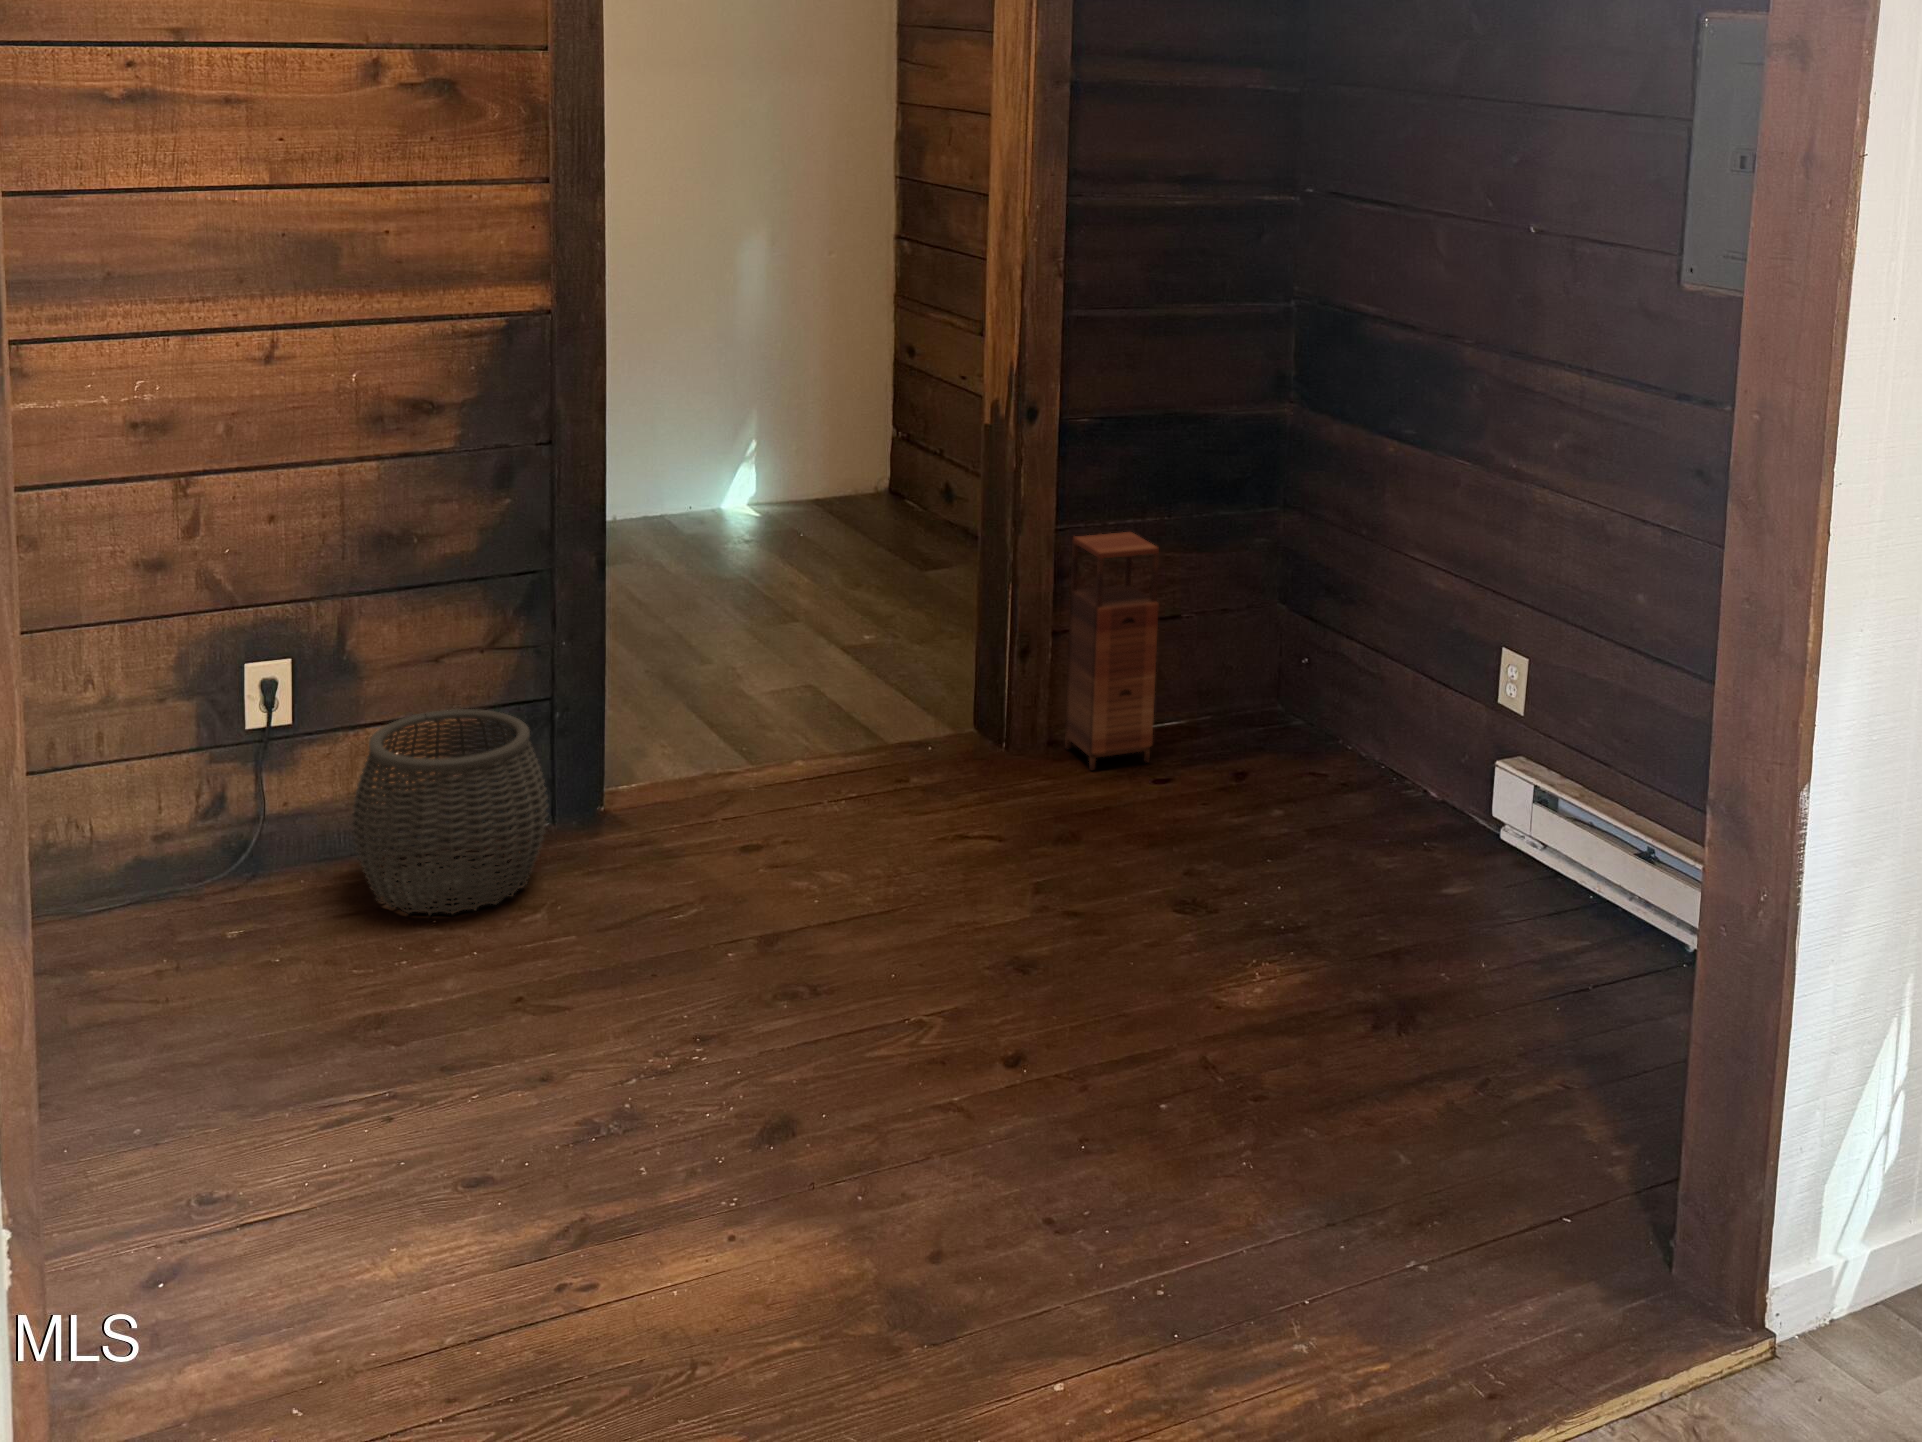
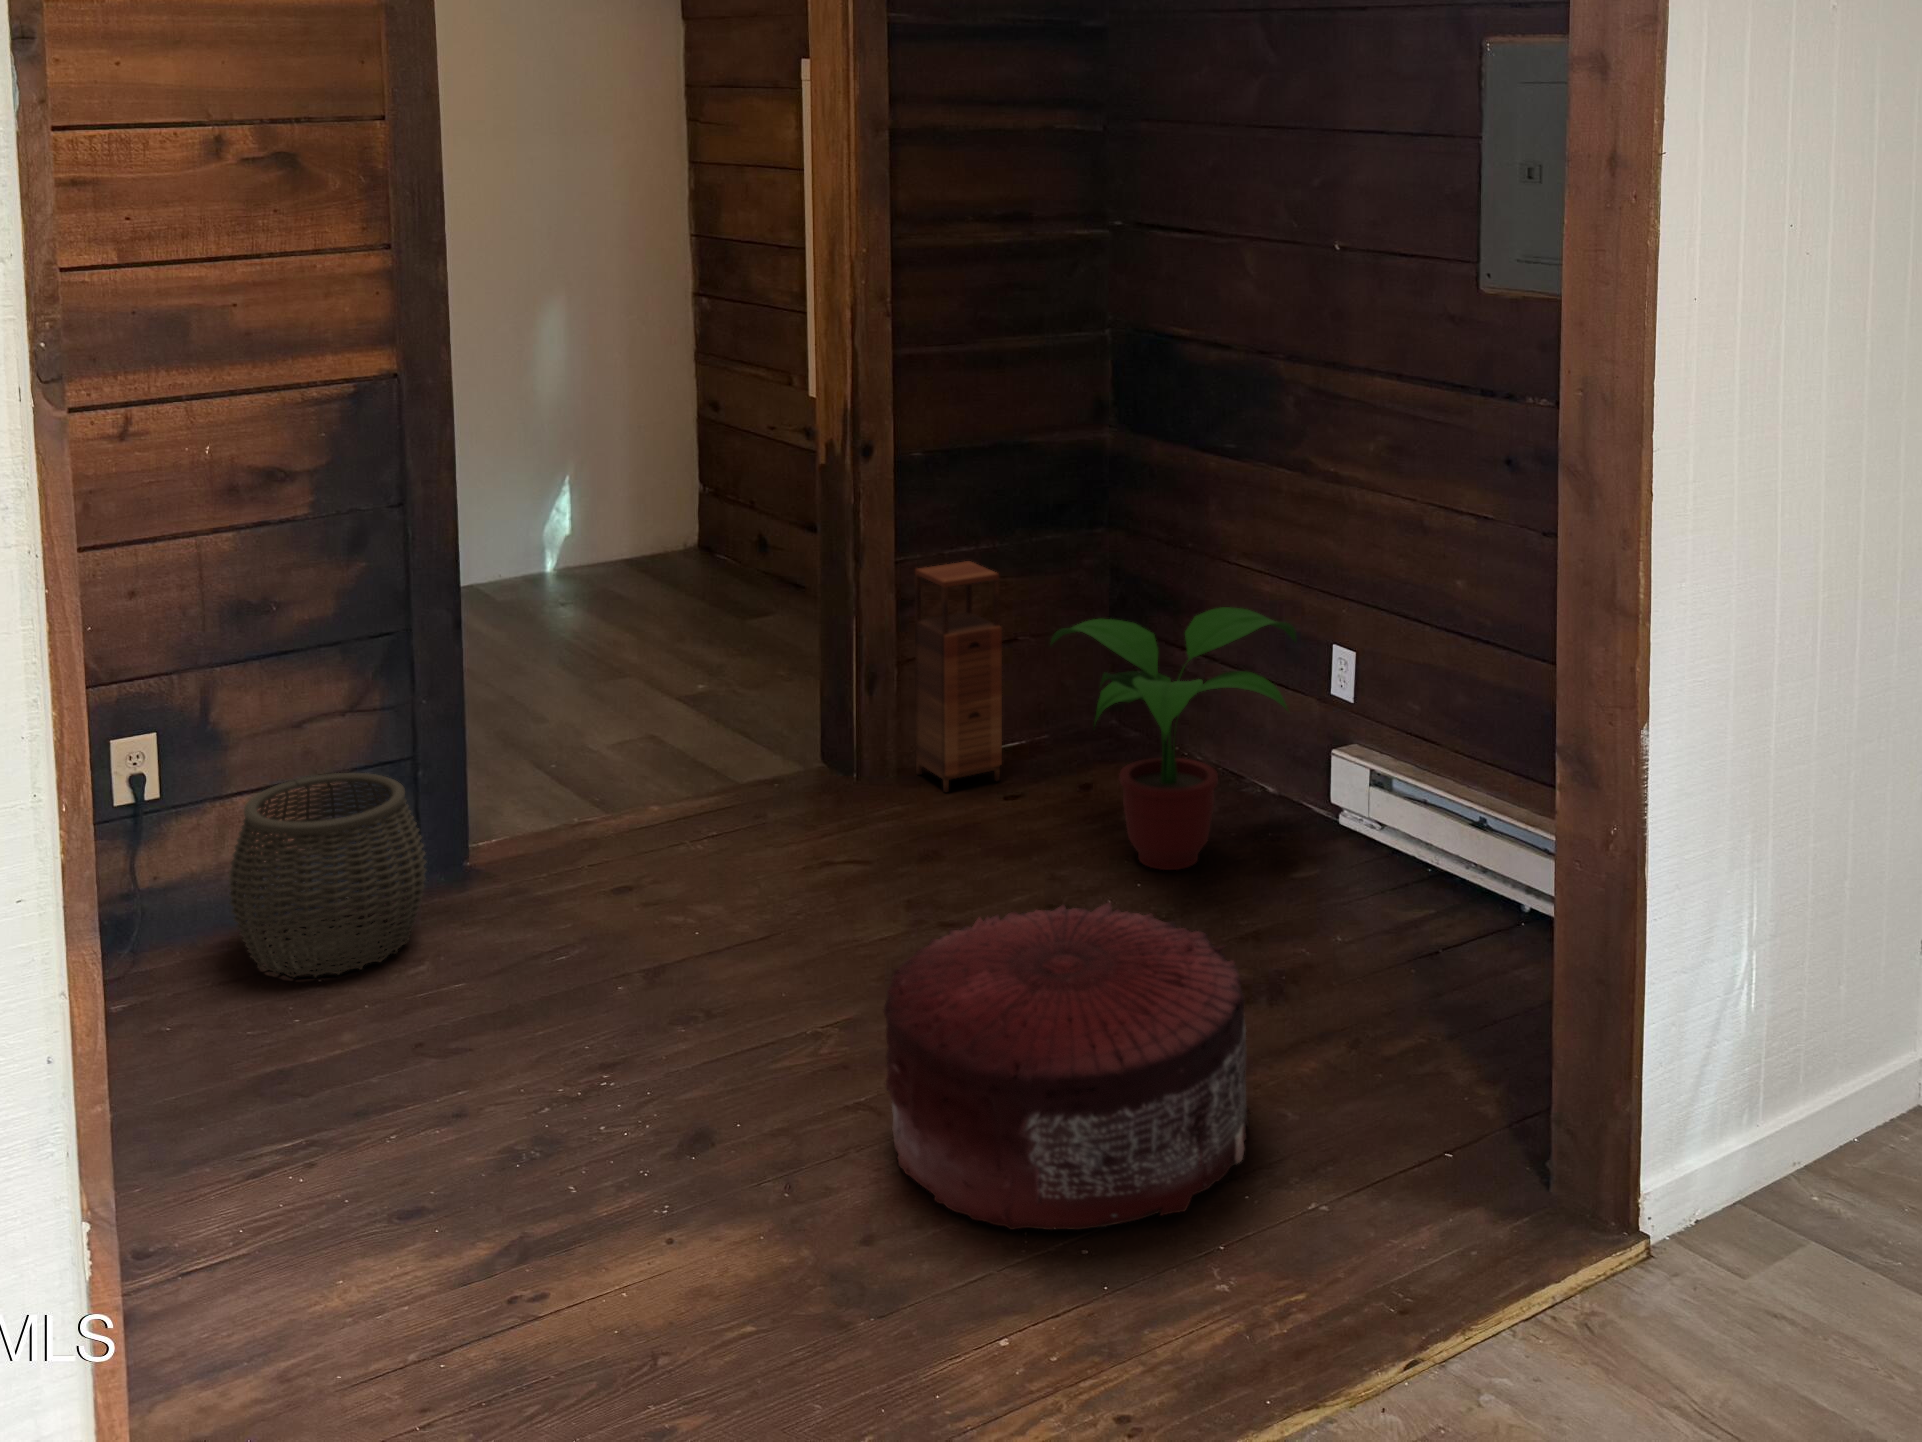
potted plant: none [1204,601,1465,875] -> present [1051,607,1296,870]
pouf: none [968,912,1356,1267] -> present [883,902,1250,1230]

